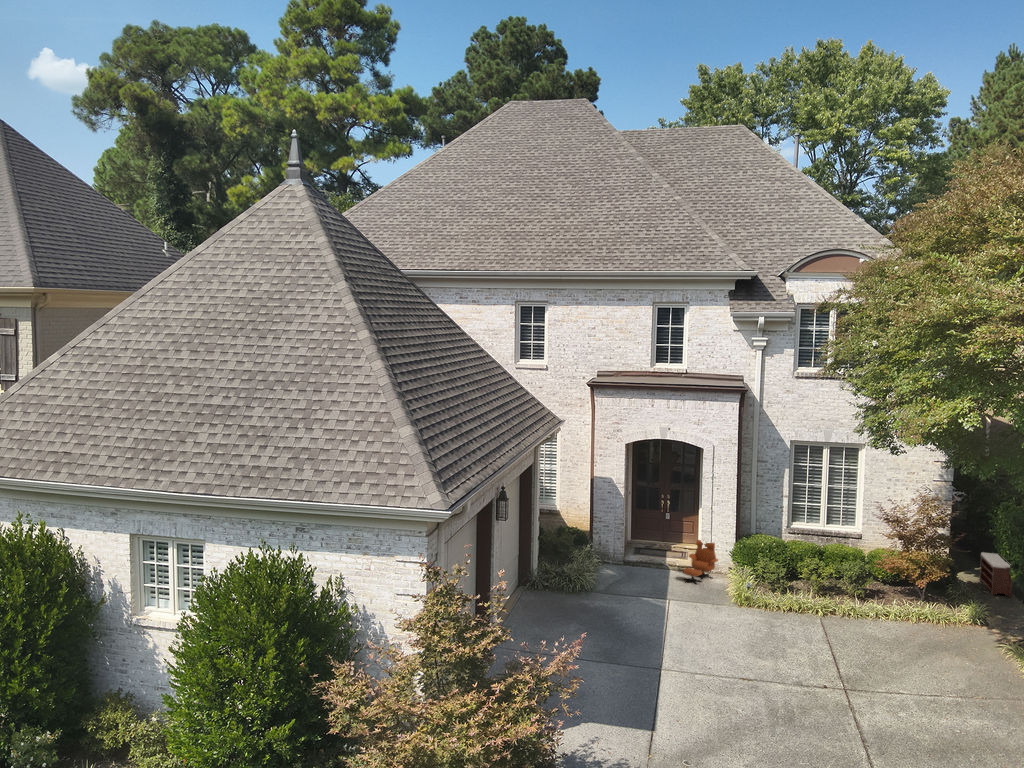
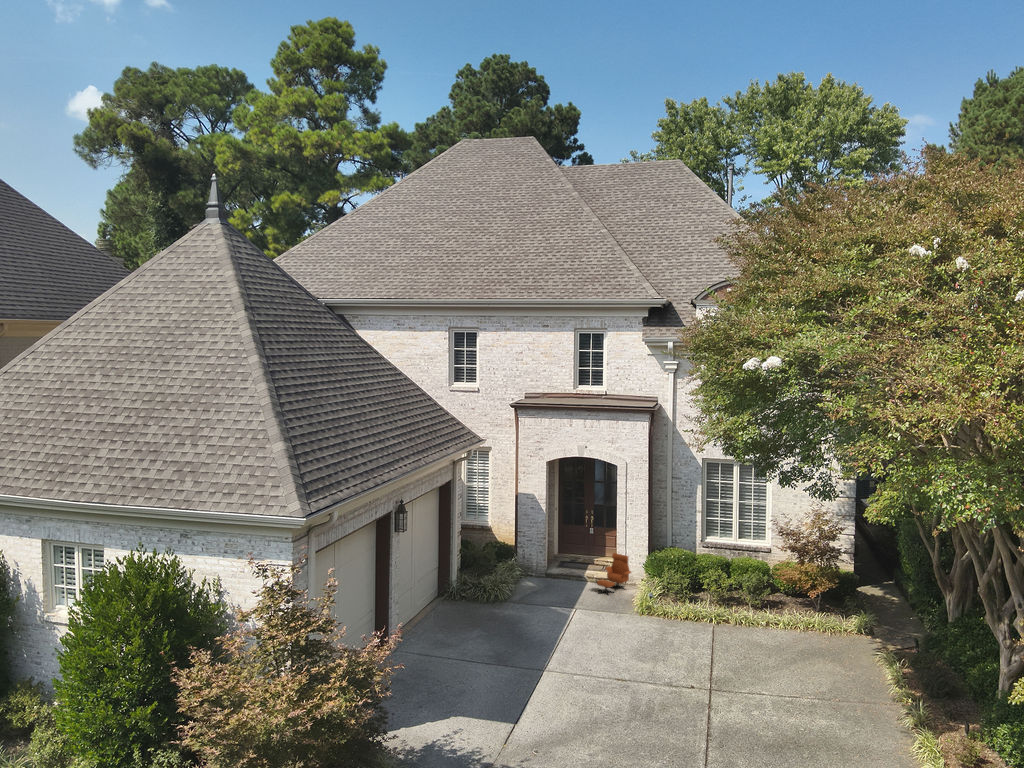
bench: present [980,552,1012,597] -> none [883,566,908,608]

